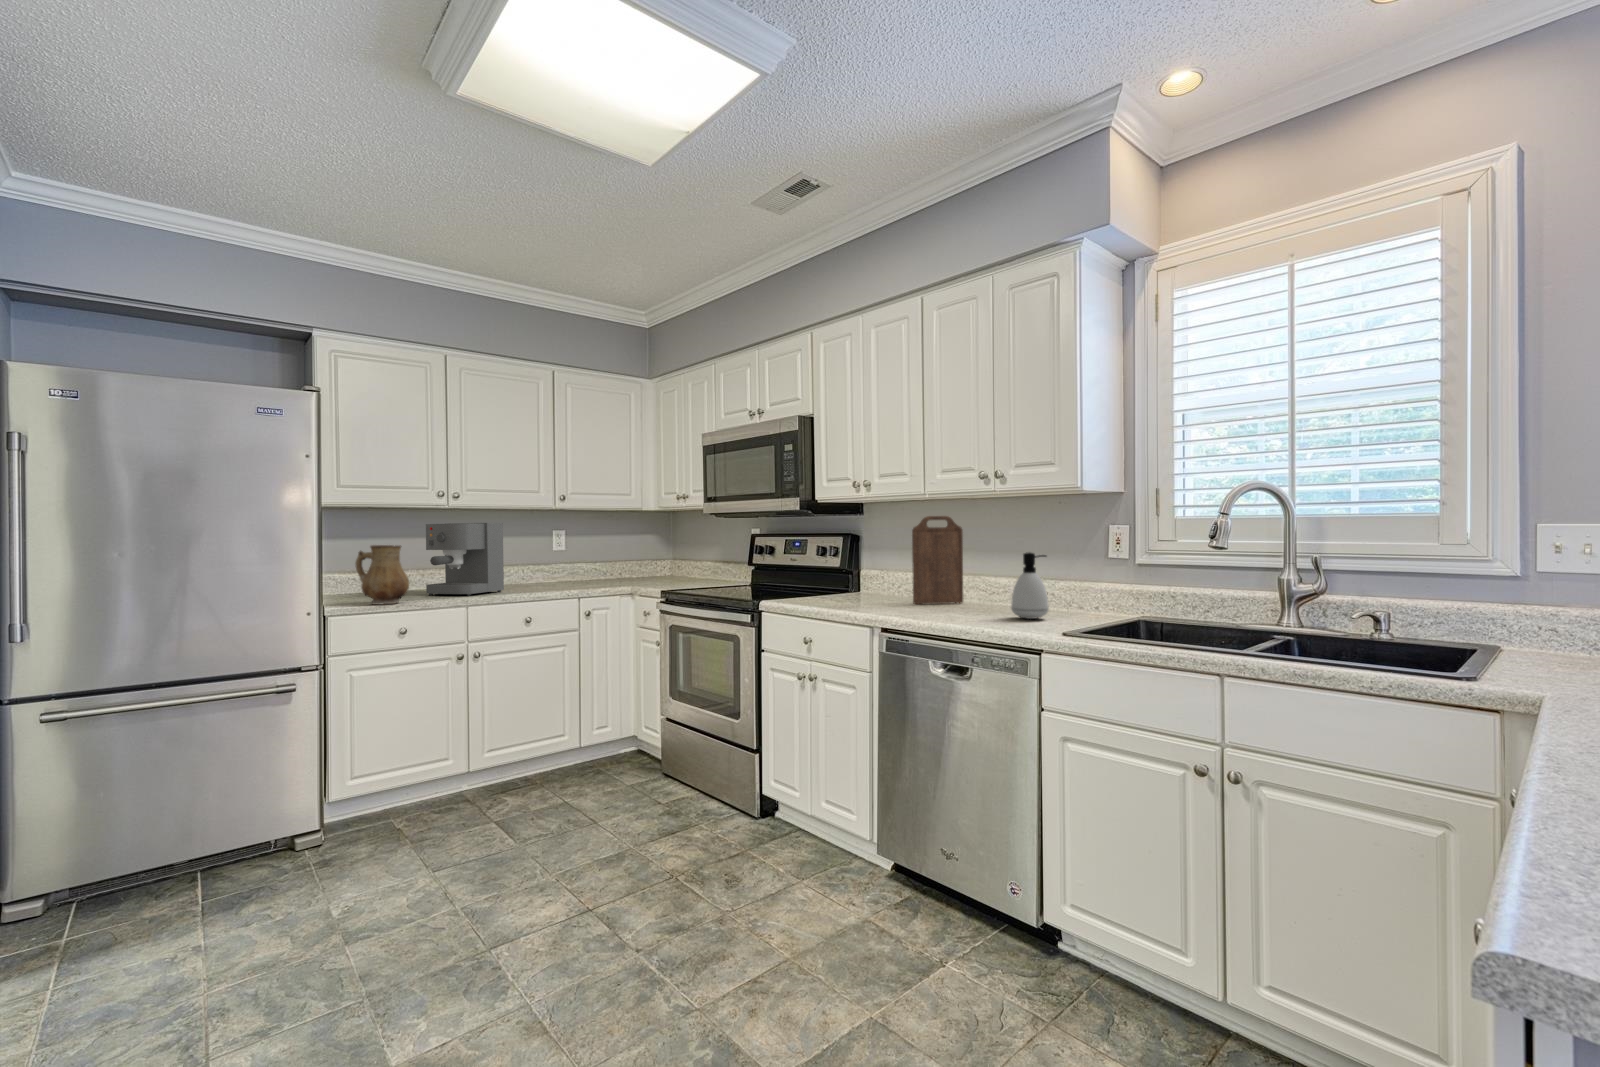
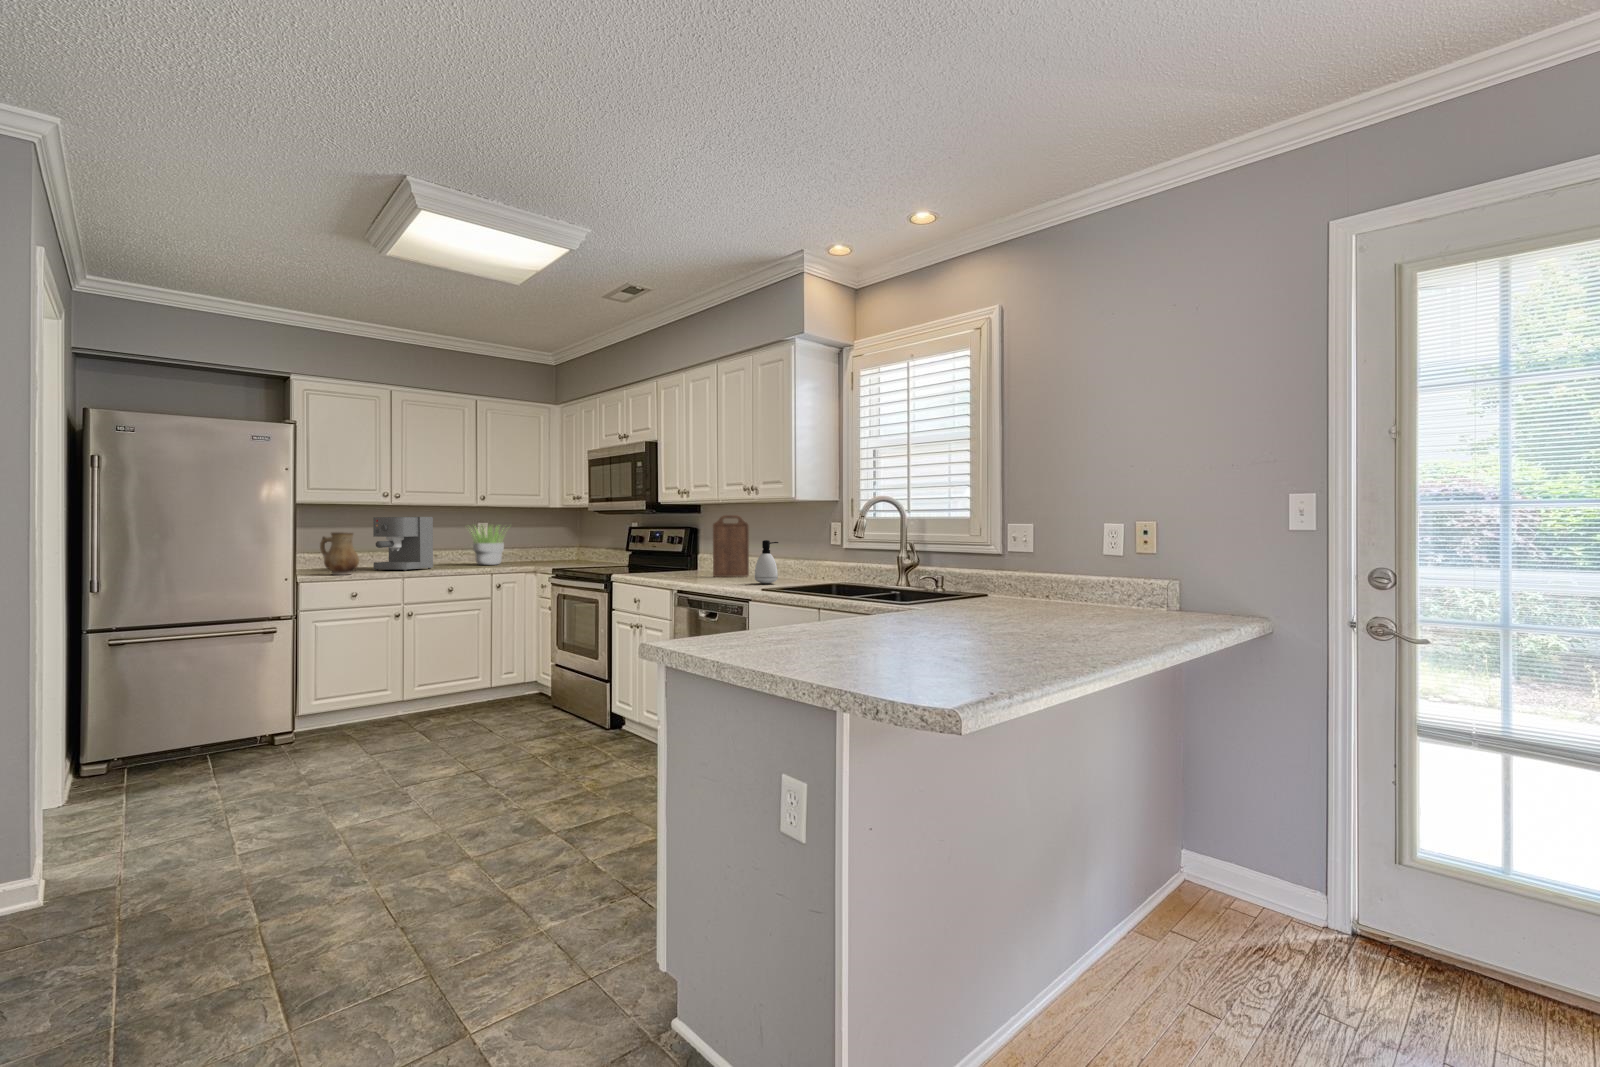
potted plant: none [536,530,600,584] -> present [471,525,509,565]

